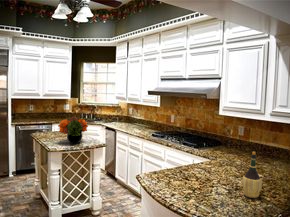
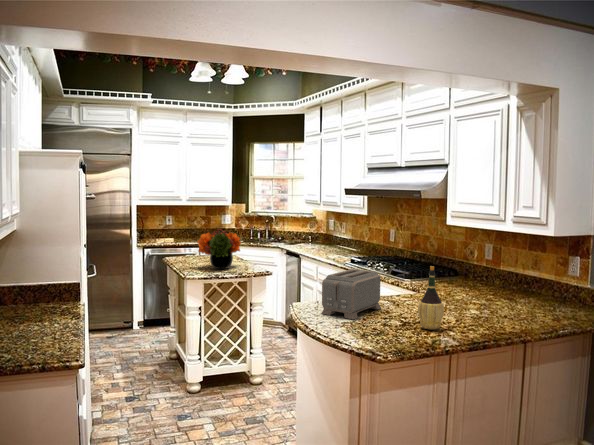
toaster: none [166,149,202,190] -> present [322,269,381,319]

